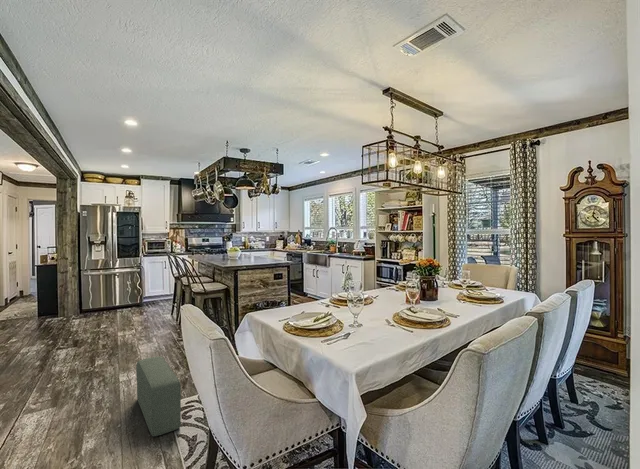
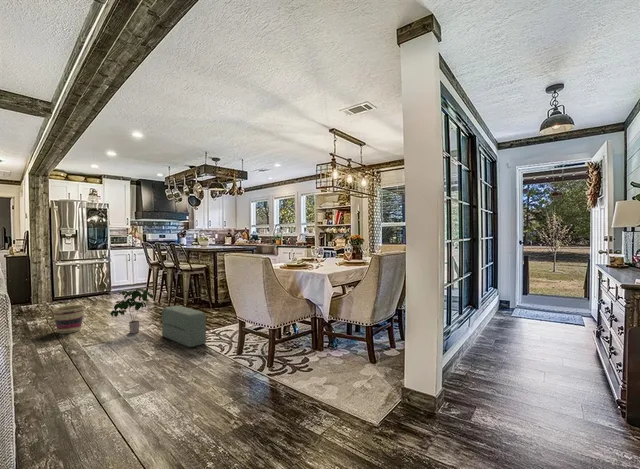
potted plant: none [77,326,140,388] -> present [110,289,153,333]
basket: none [25,338,66,378] -> present [53,305,85,333]

